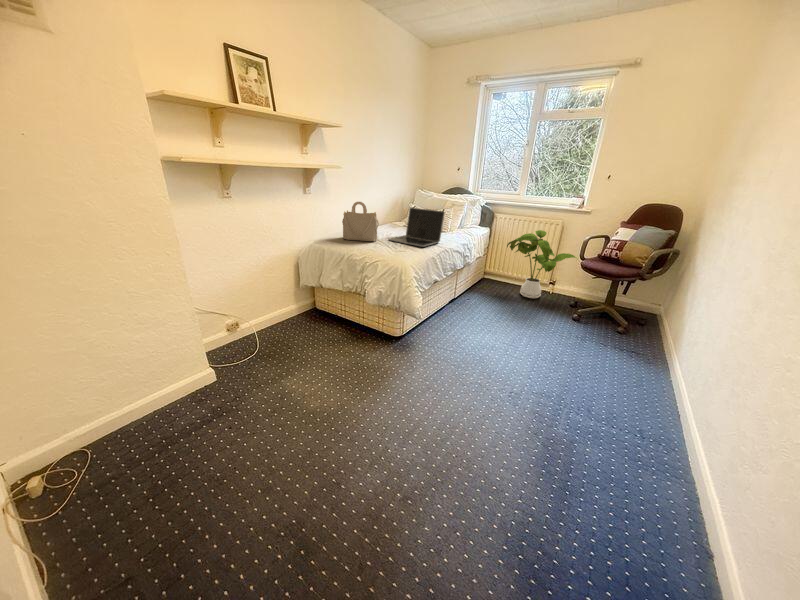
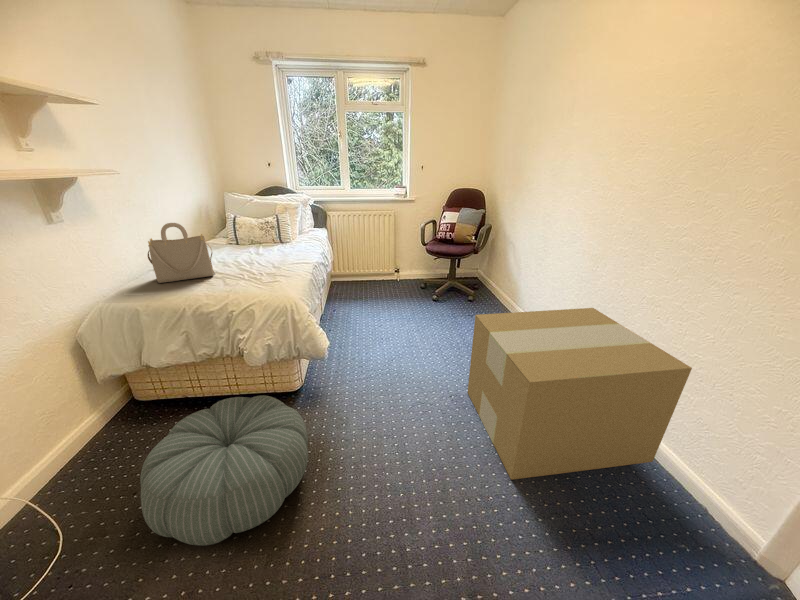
laptop: present [389,208,445,247] -> none [231,219,299,269]
house plant: present [507,230,576,298] -> none [353,223,418,292]
pouf: none [278,317,379,390] -> present [140,395,308,545]
cardboard box: none [506,318,786,567] -> present [467,308,692,480]

